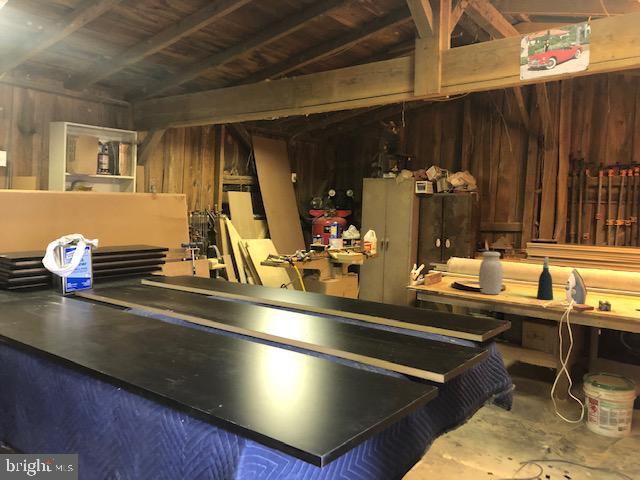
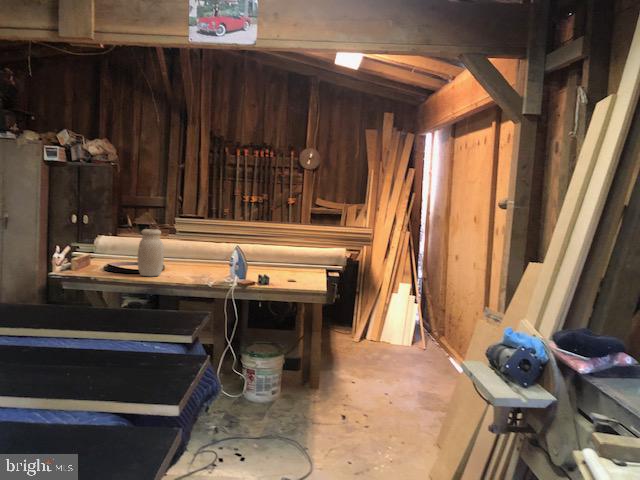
spray bottle: present [537,257,553,300] -> none [199,234,215,278]

